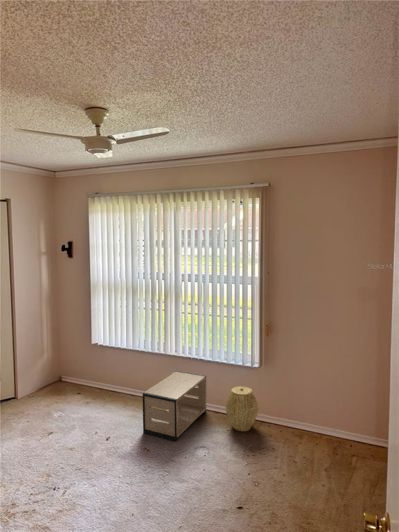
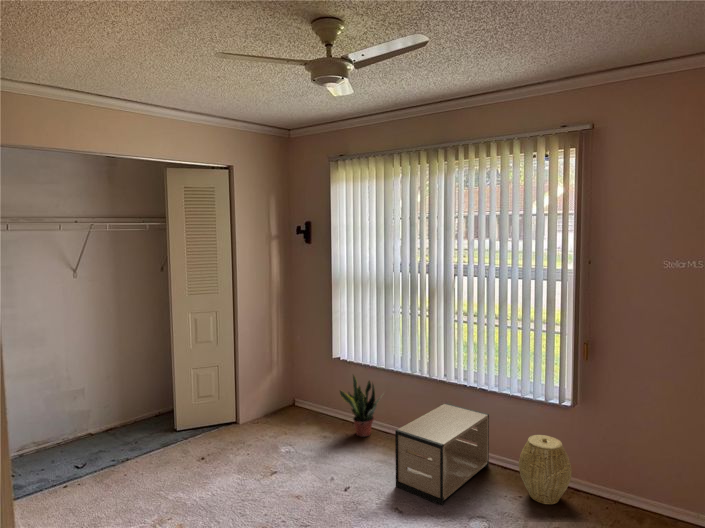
potted plant: none [99,355,133,401] -> present [340,375,383,437]

